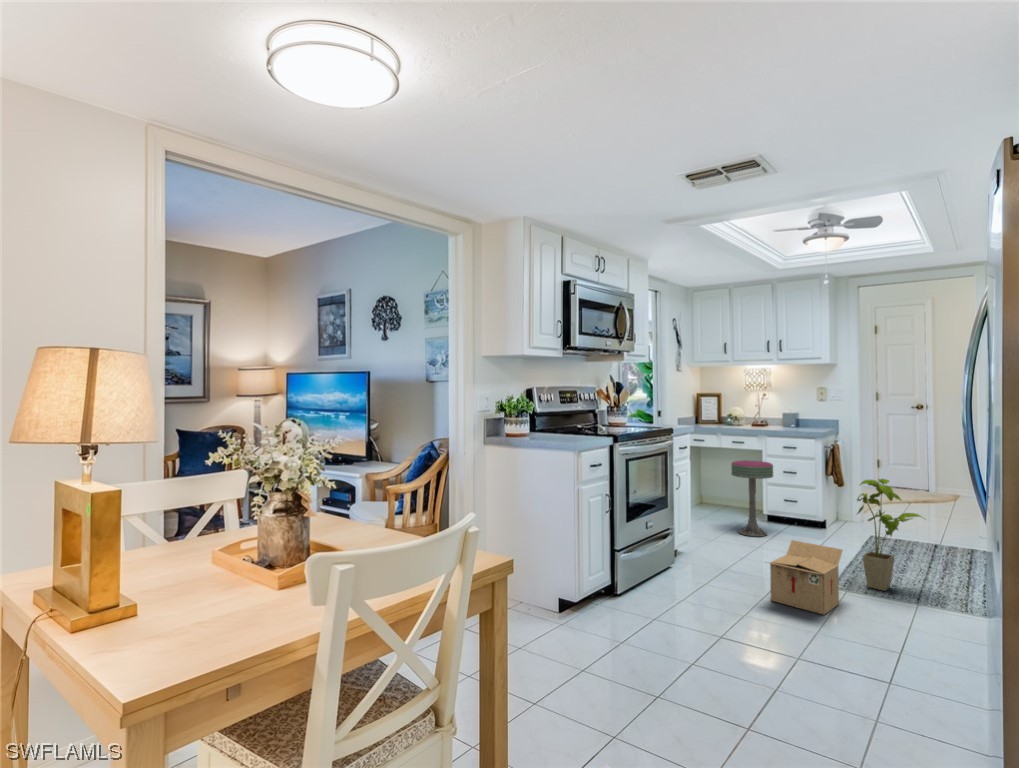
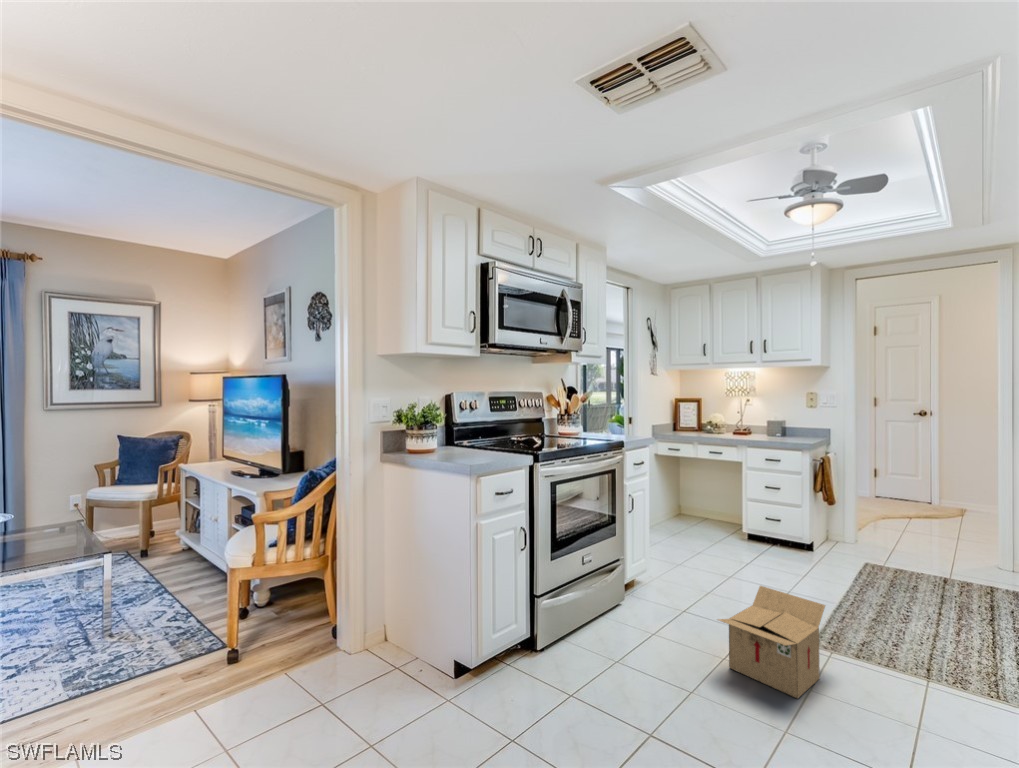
bar stool: present [731,460,773,537] -> none [703,474,751,562]
house plant: present [857,479,921,591] -> none [844,510,941,656]

